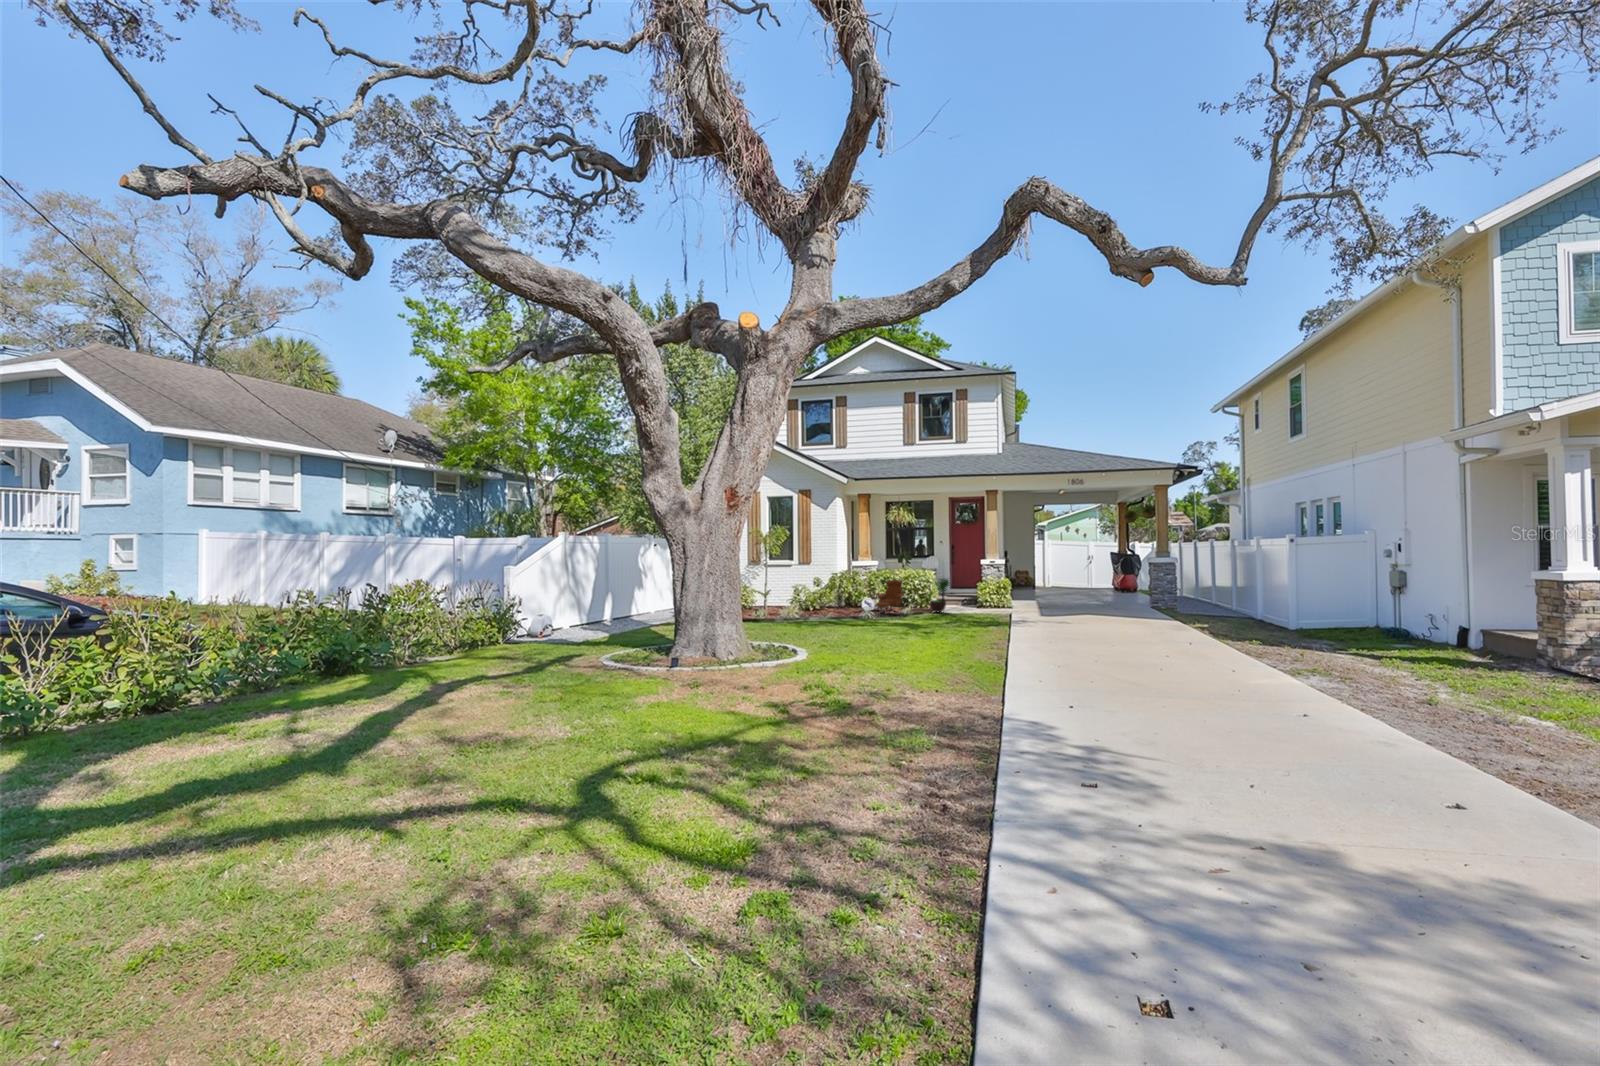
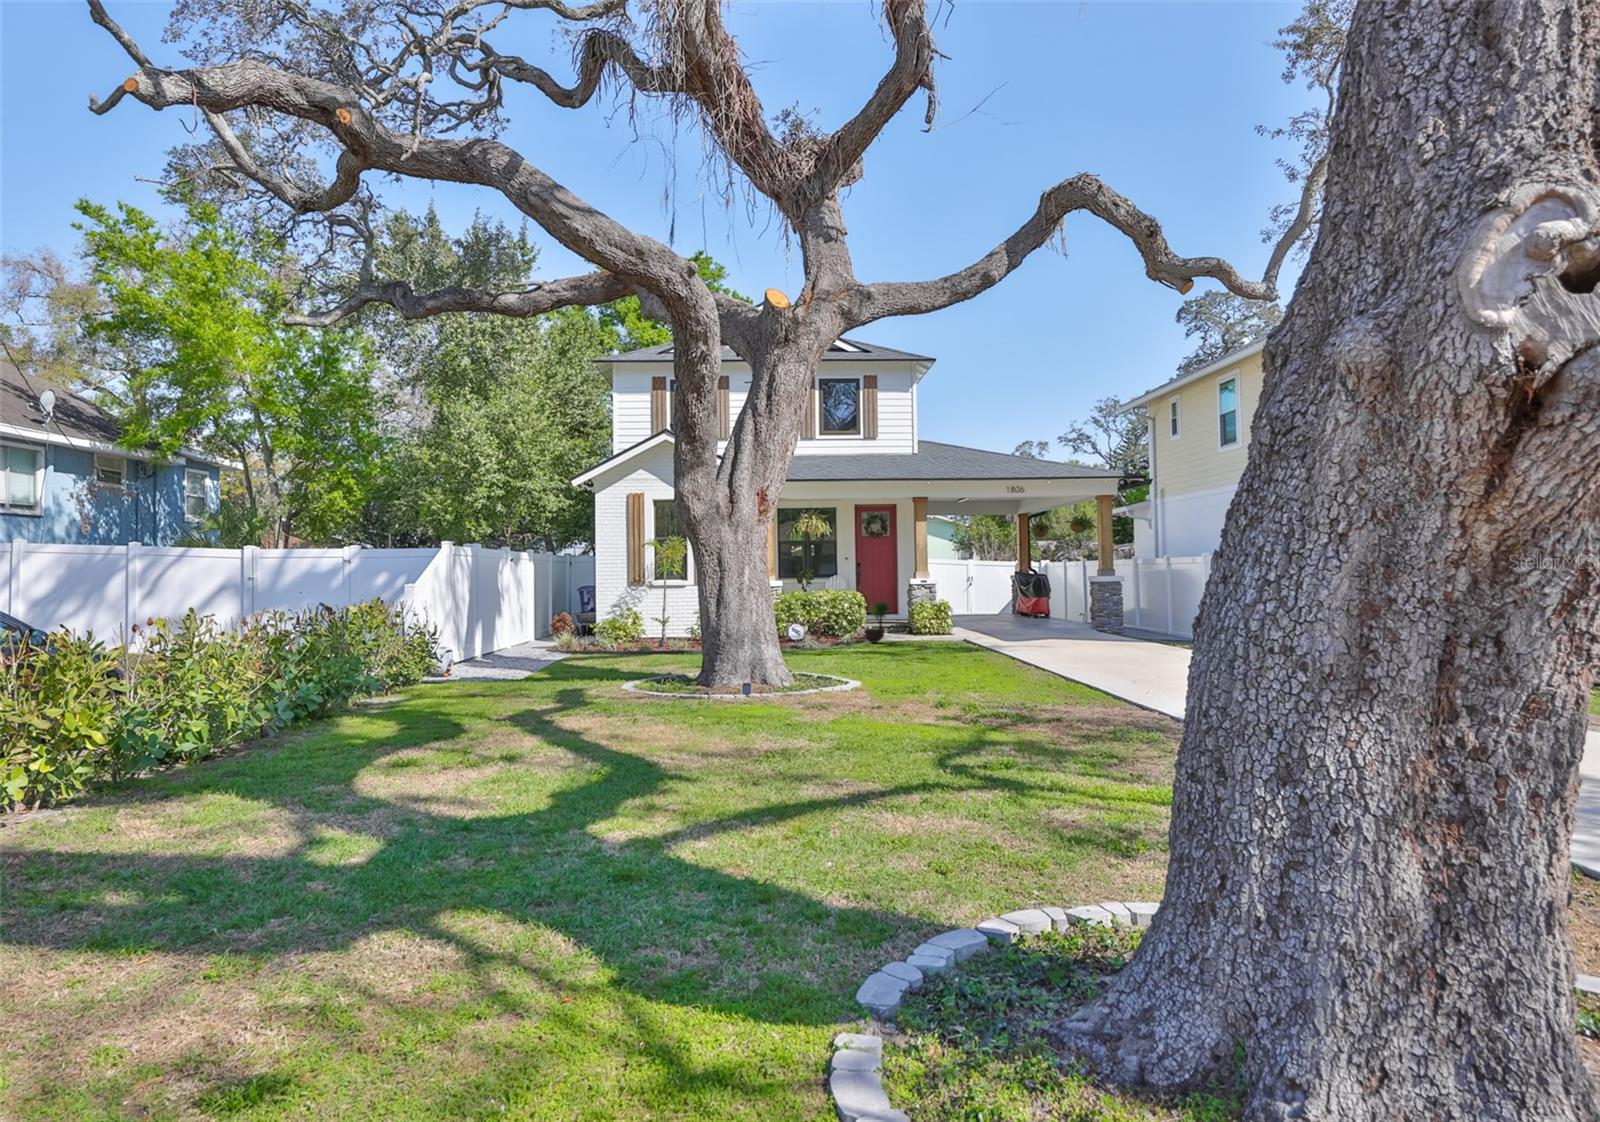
lounge chair: present [877,580,904,615] -> none [807,604,841,648]

